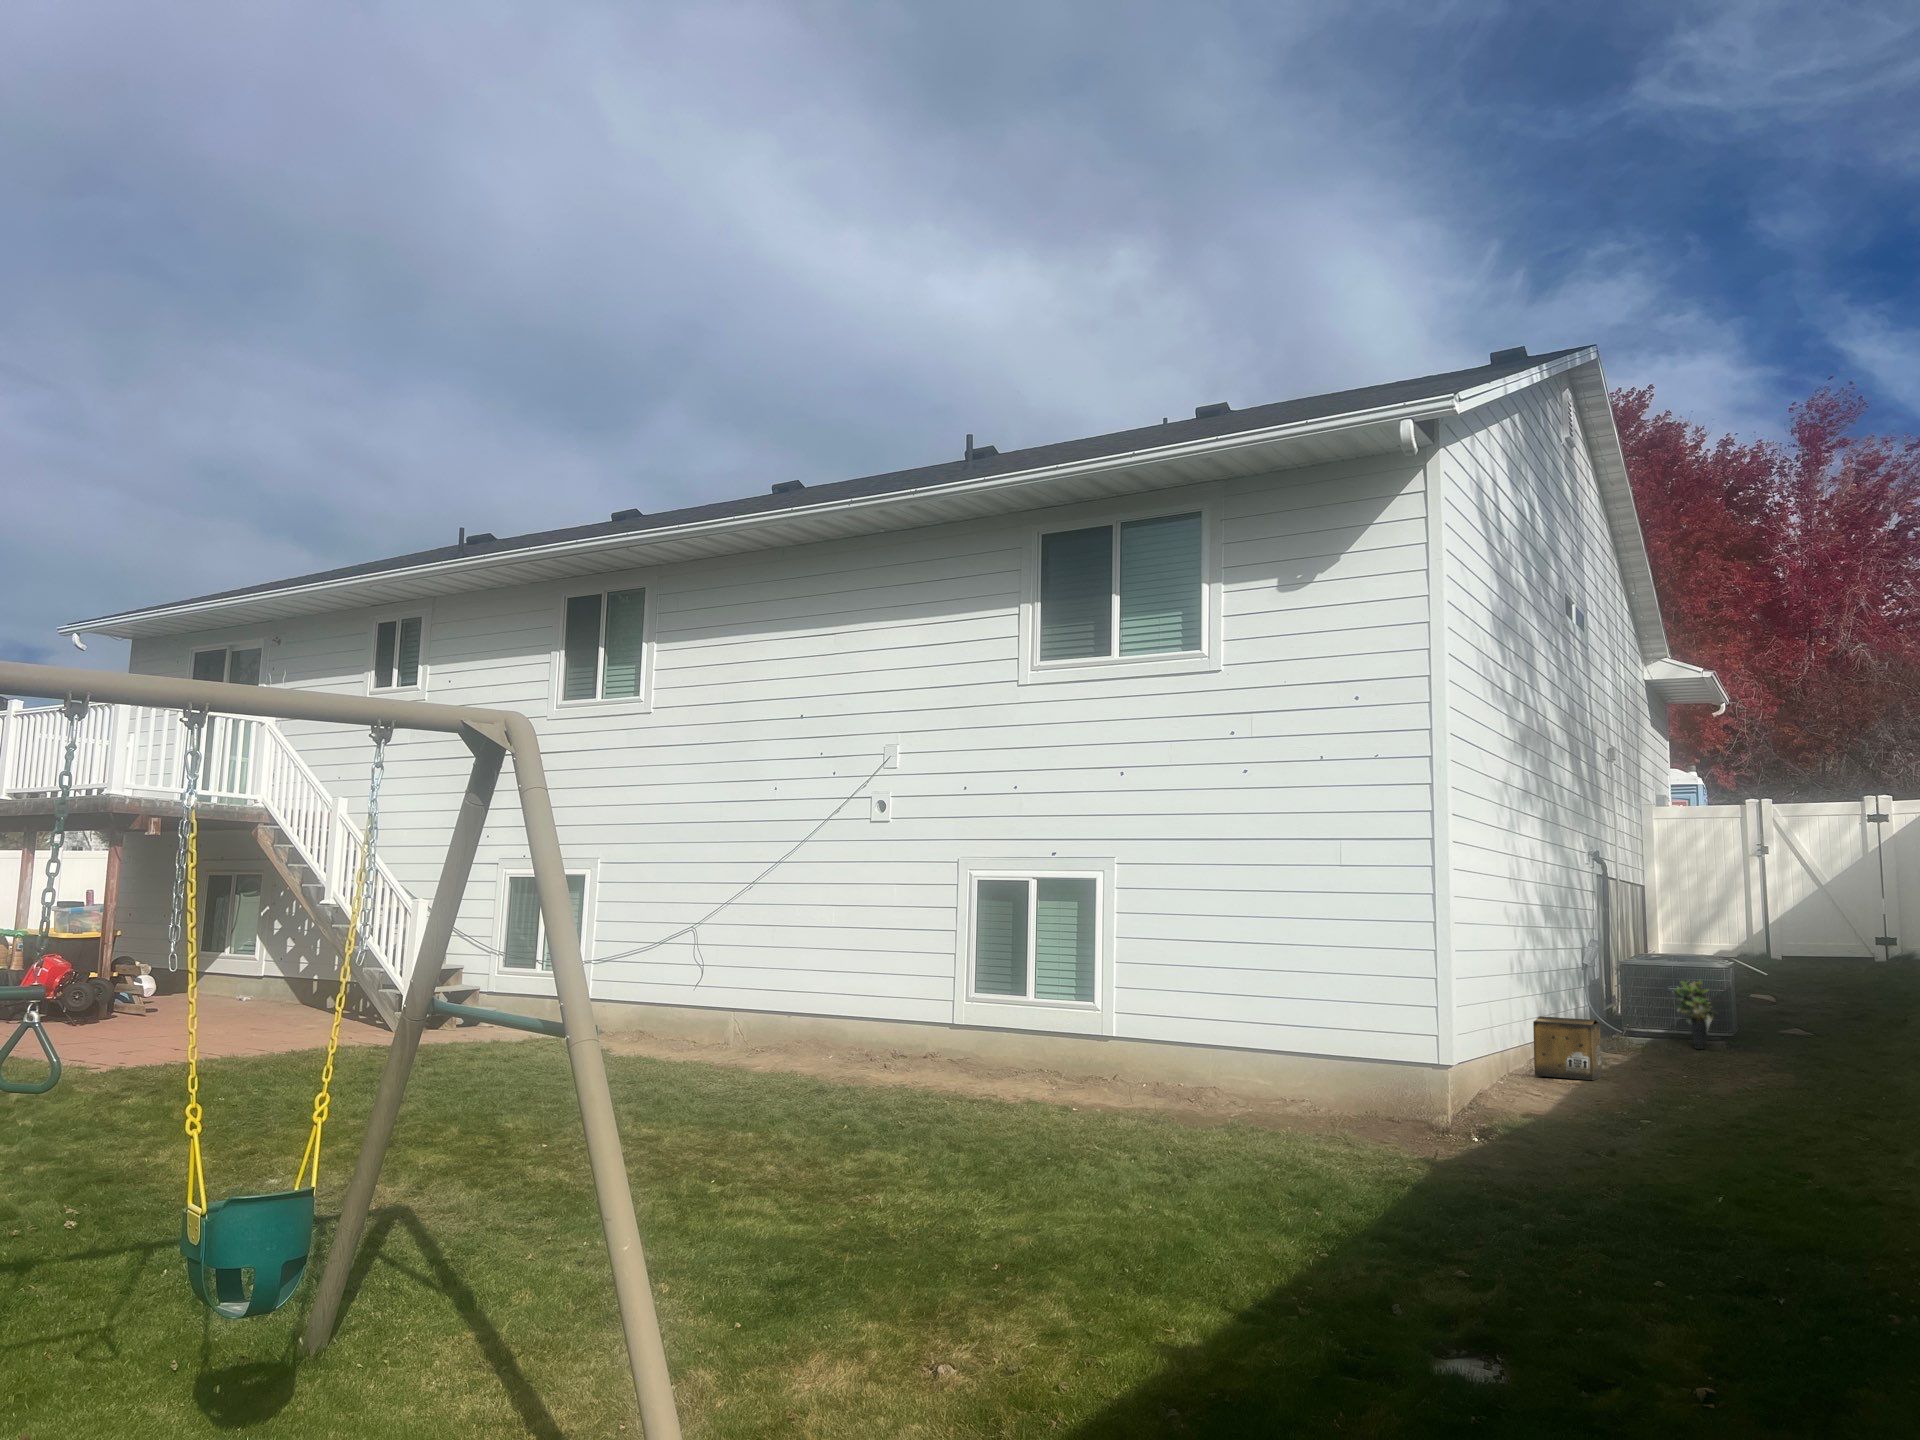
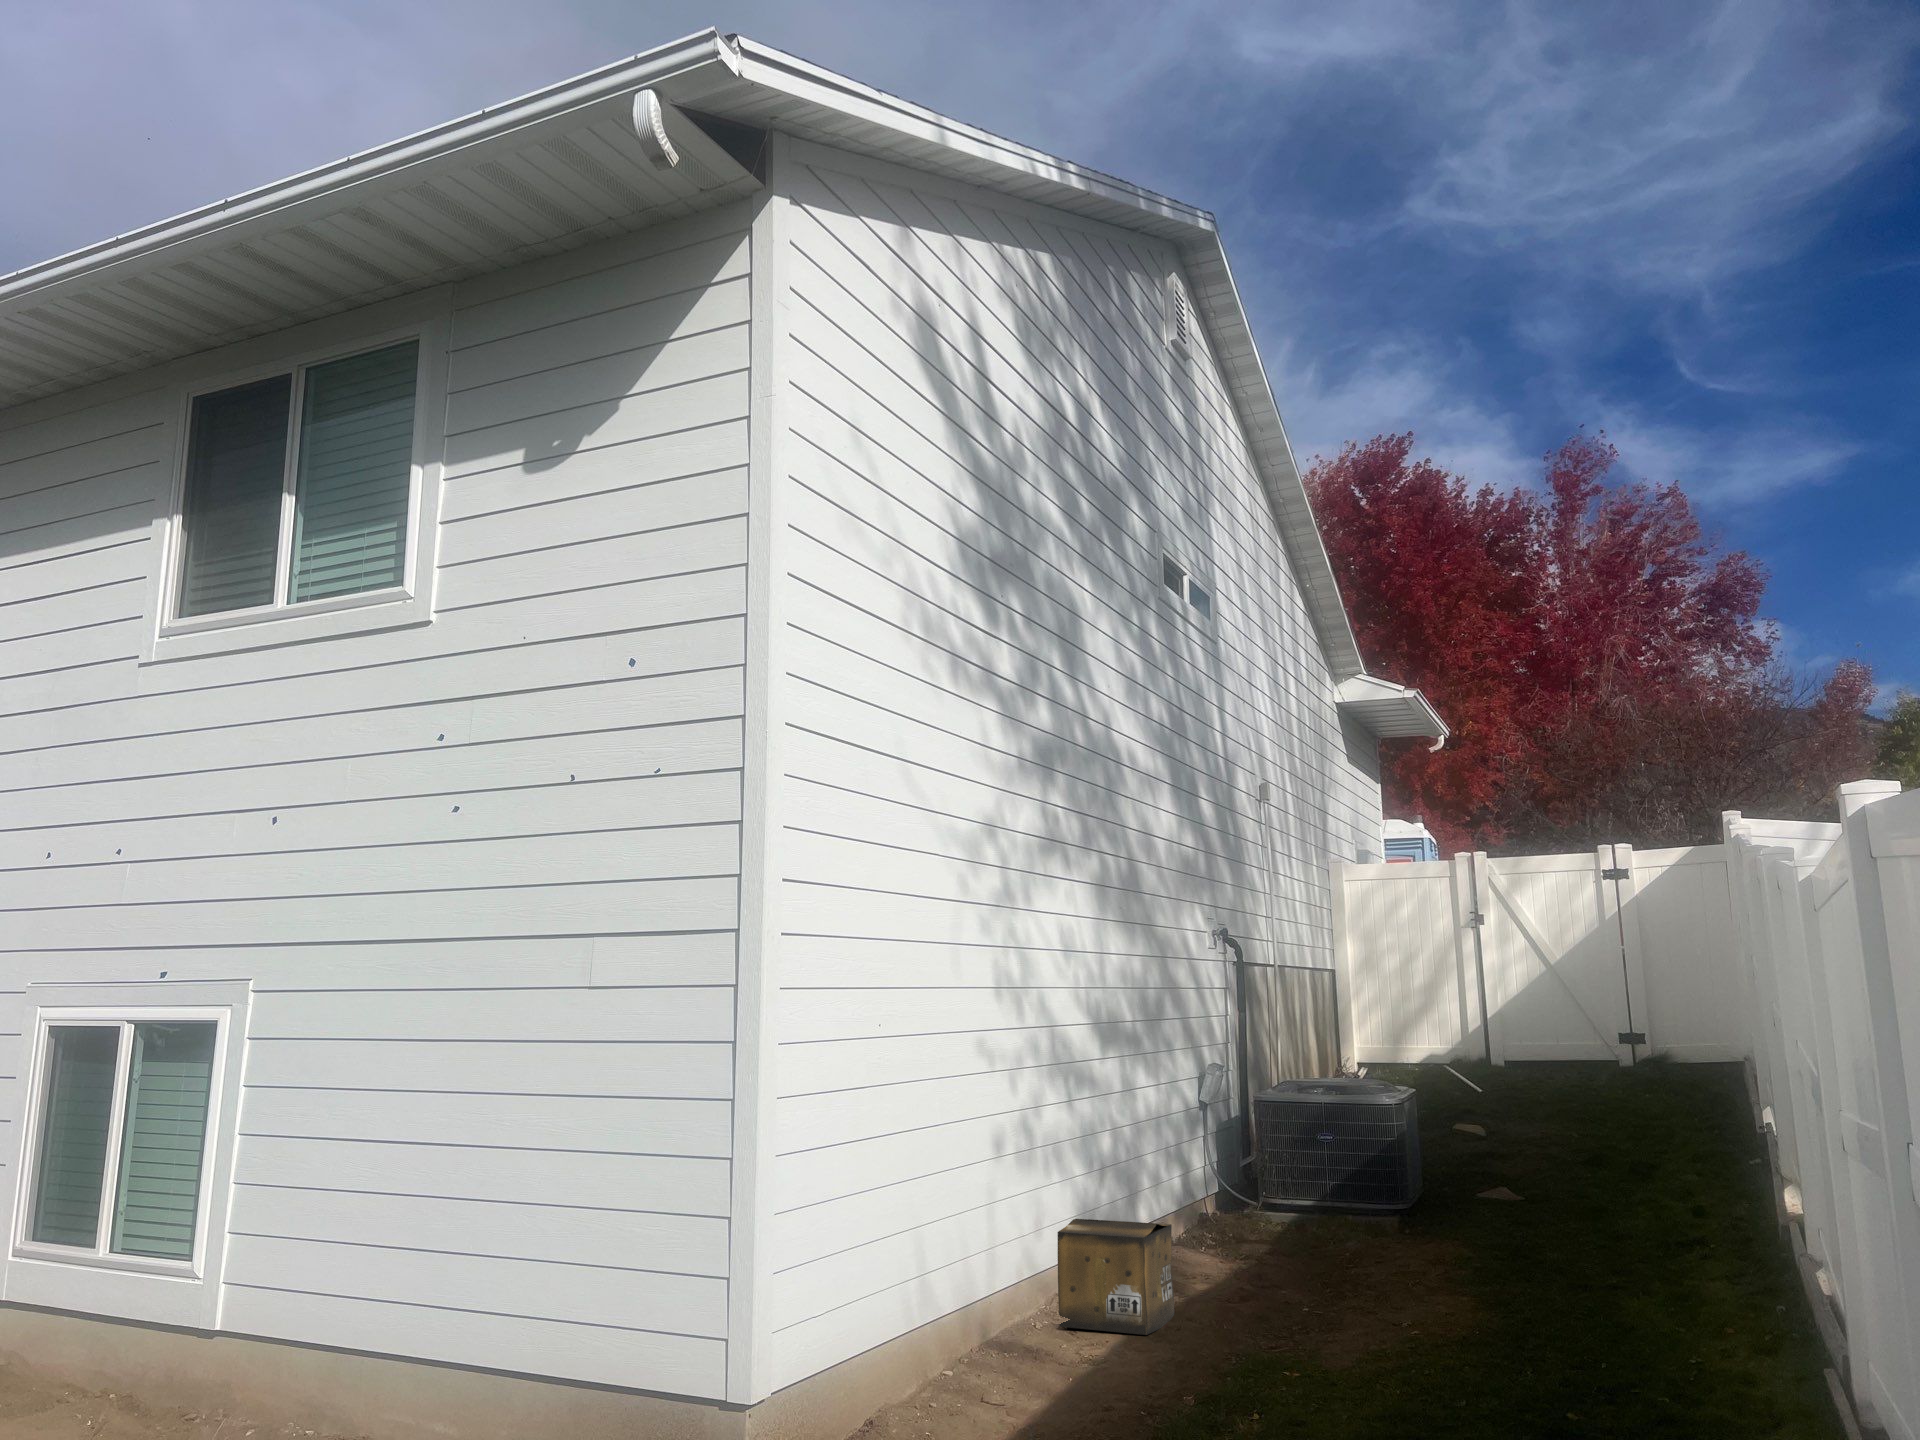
potted plant: present [1673,981,1717,1049] -> none [1315,1126,1380,1238]

